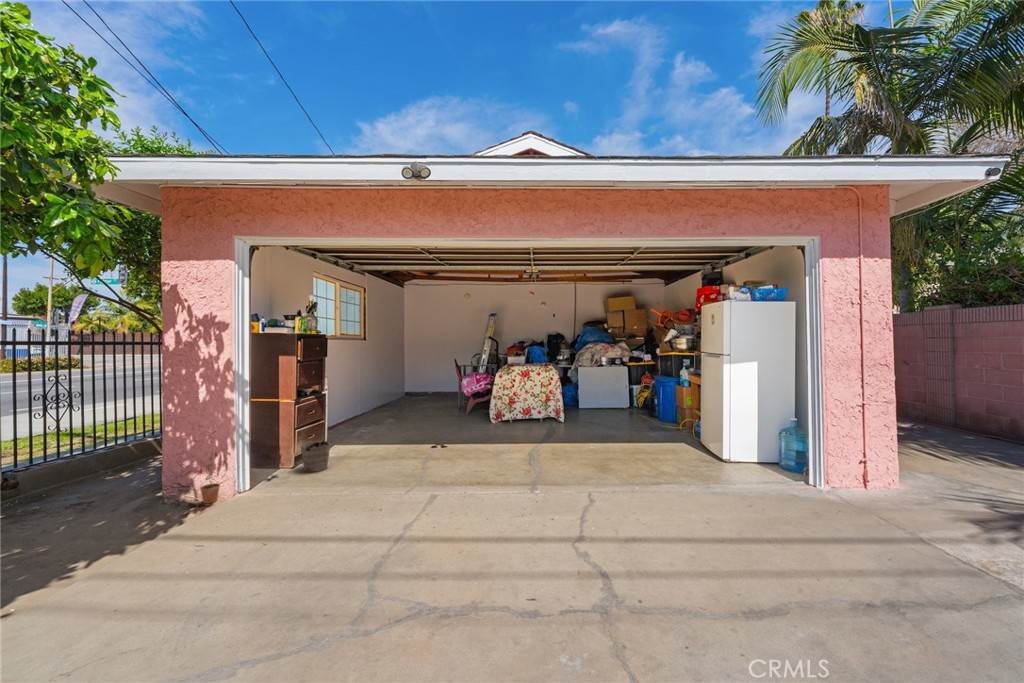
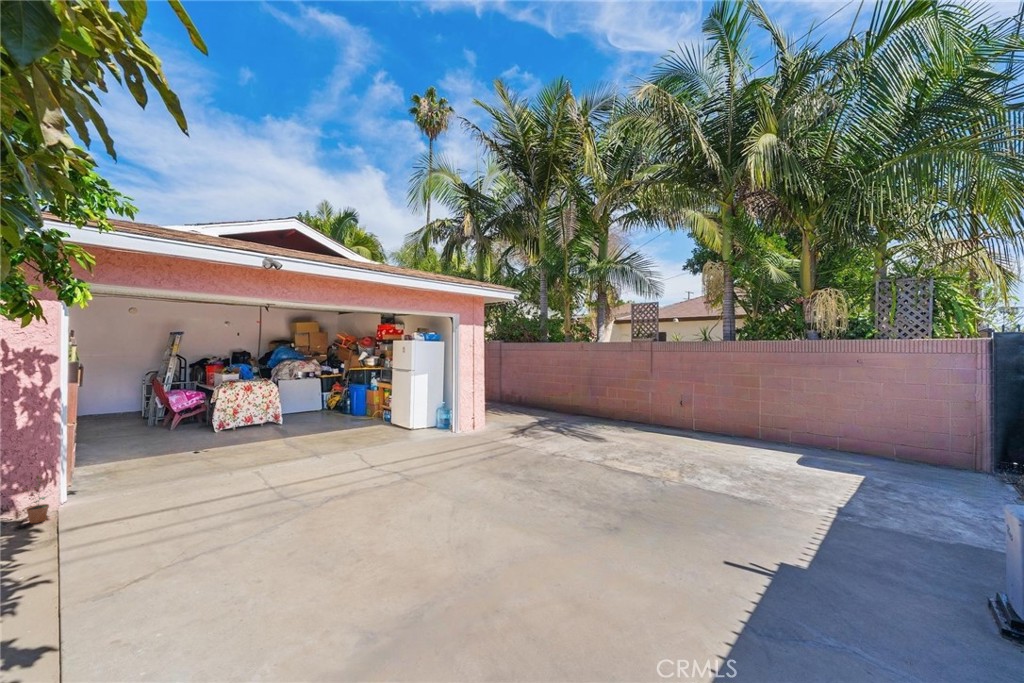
bucket: present [300,440,330,472] -> none [76,460,117,490]

